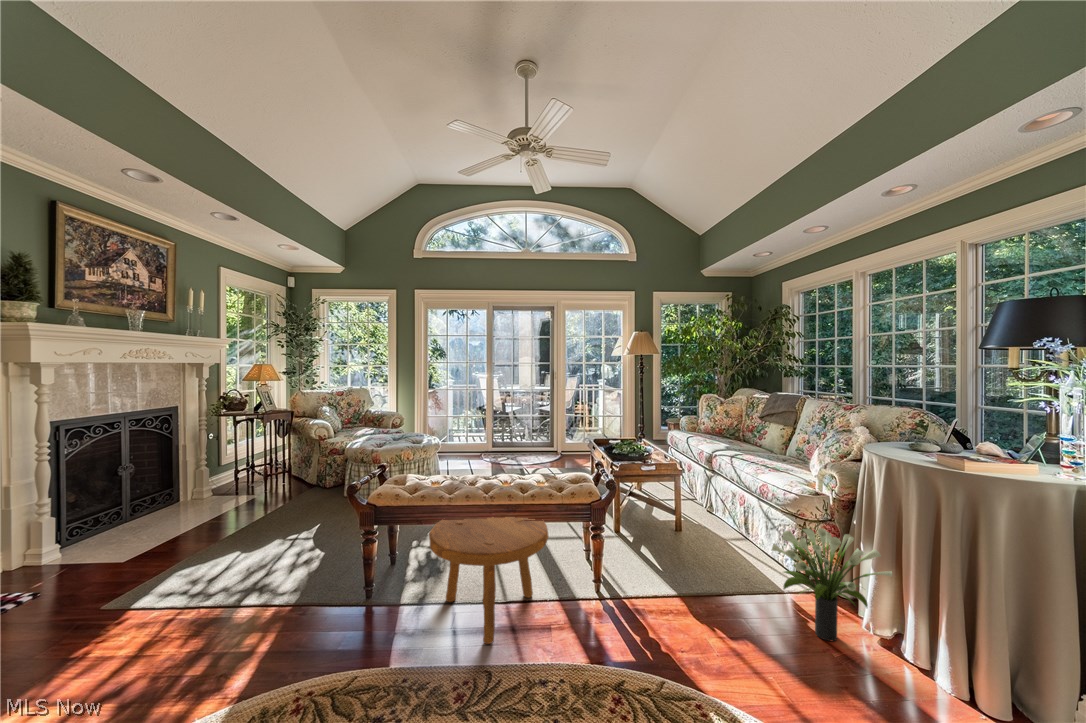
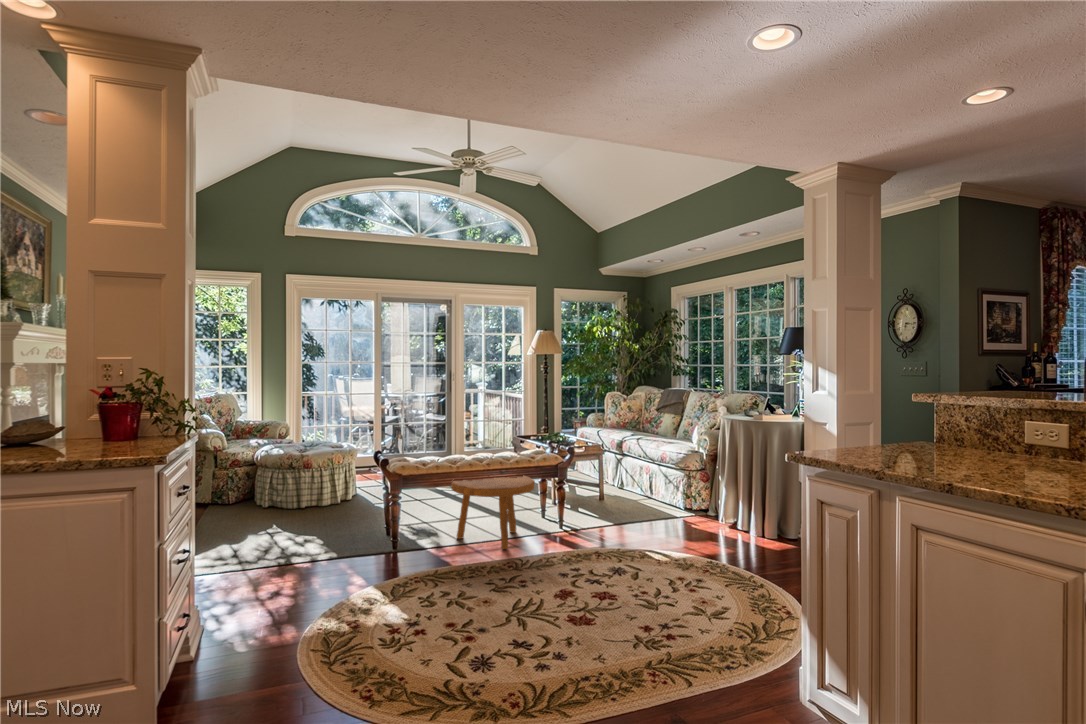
potted plant: present [772,528,892,641] -> none [670,465,733,531]

